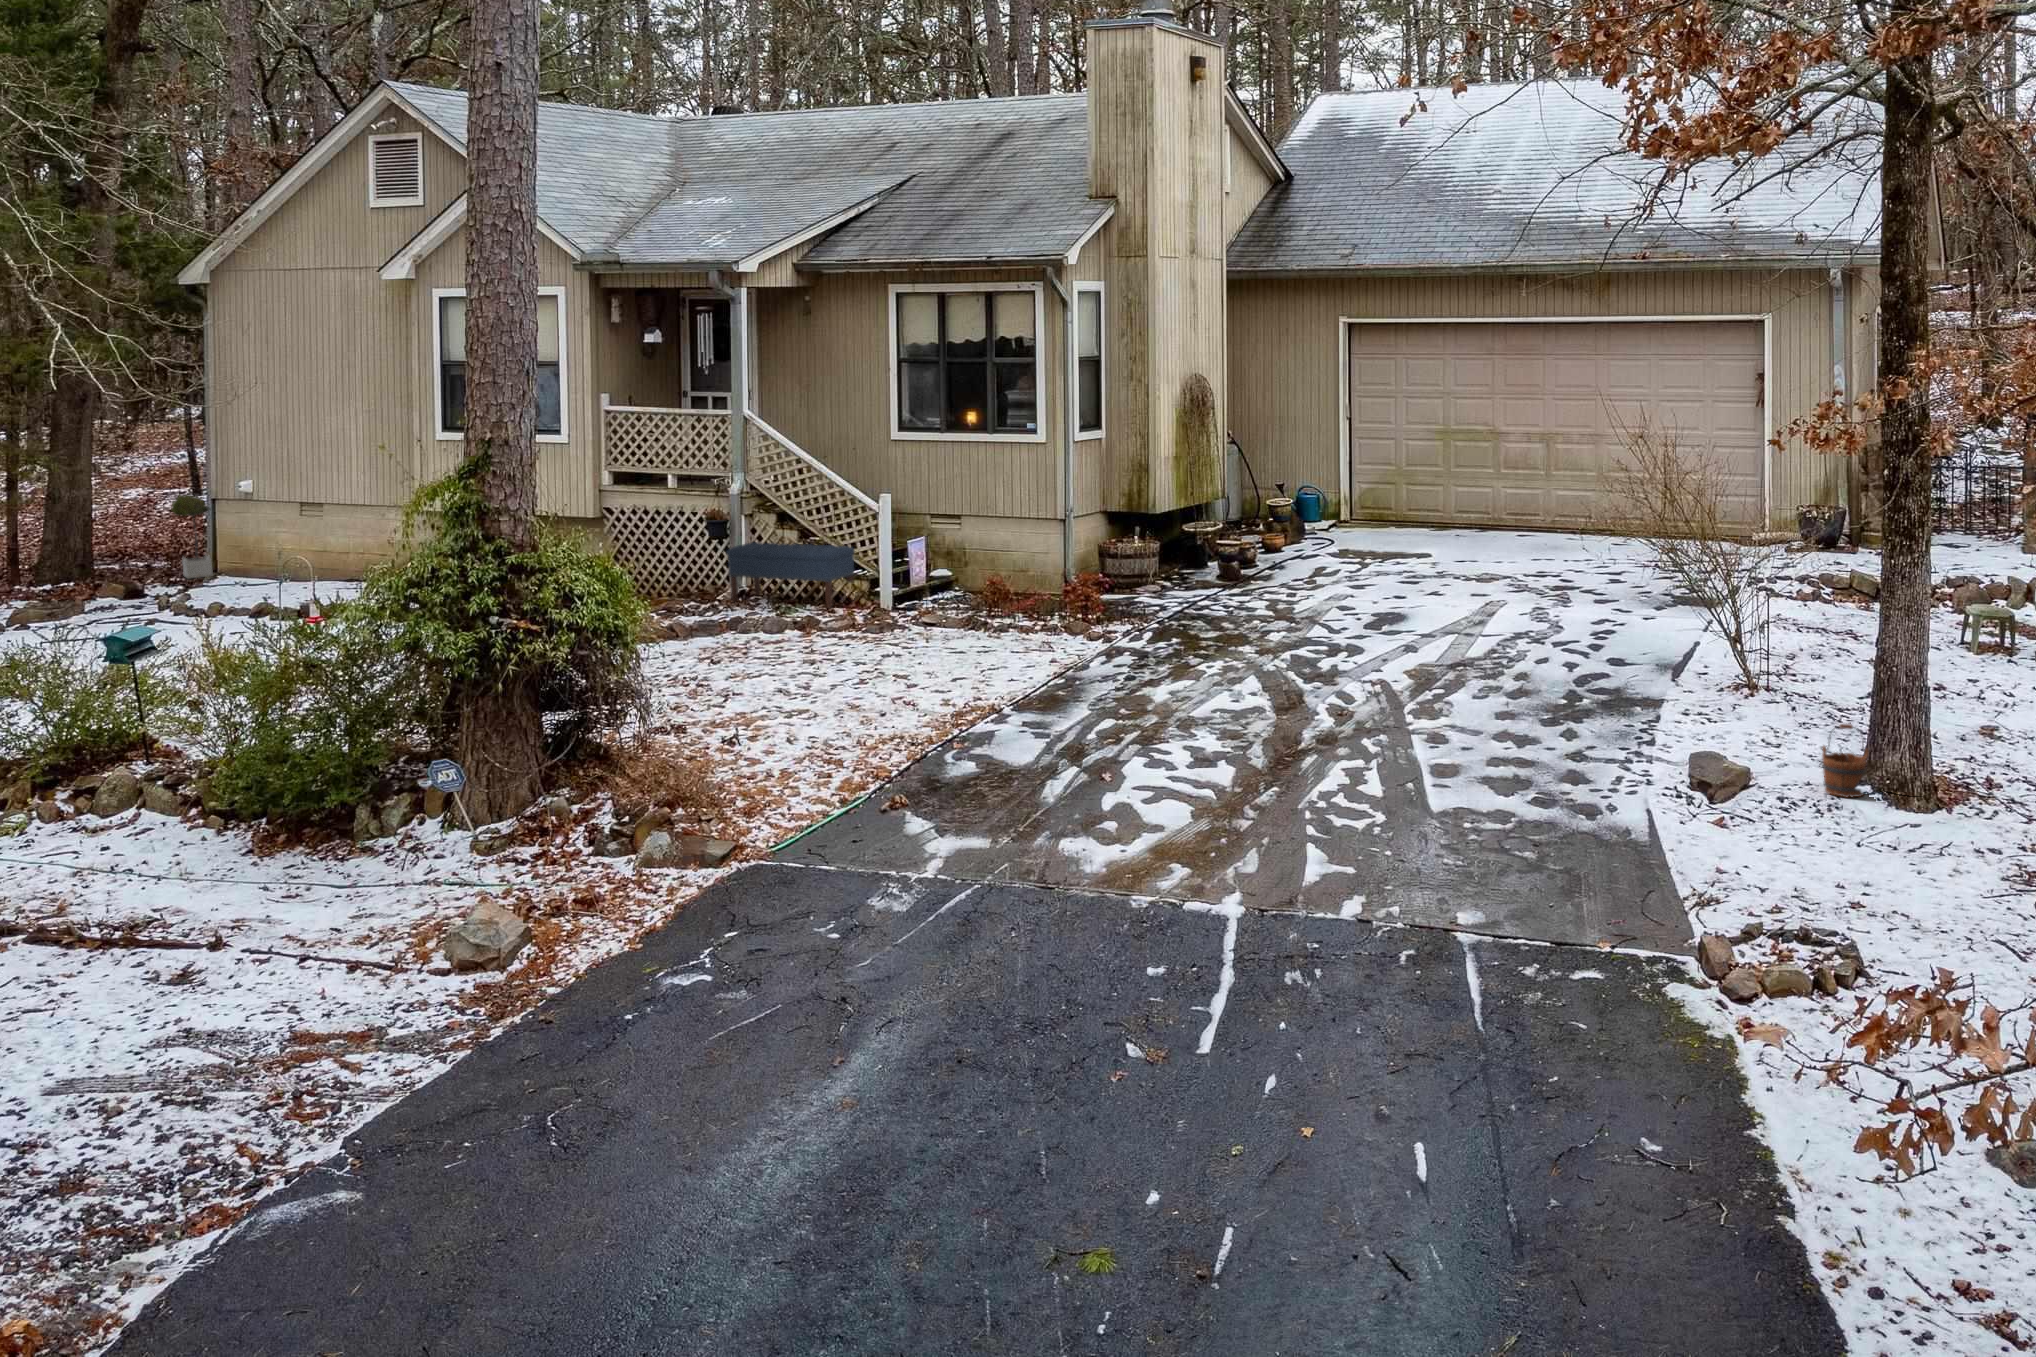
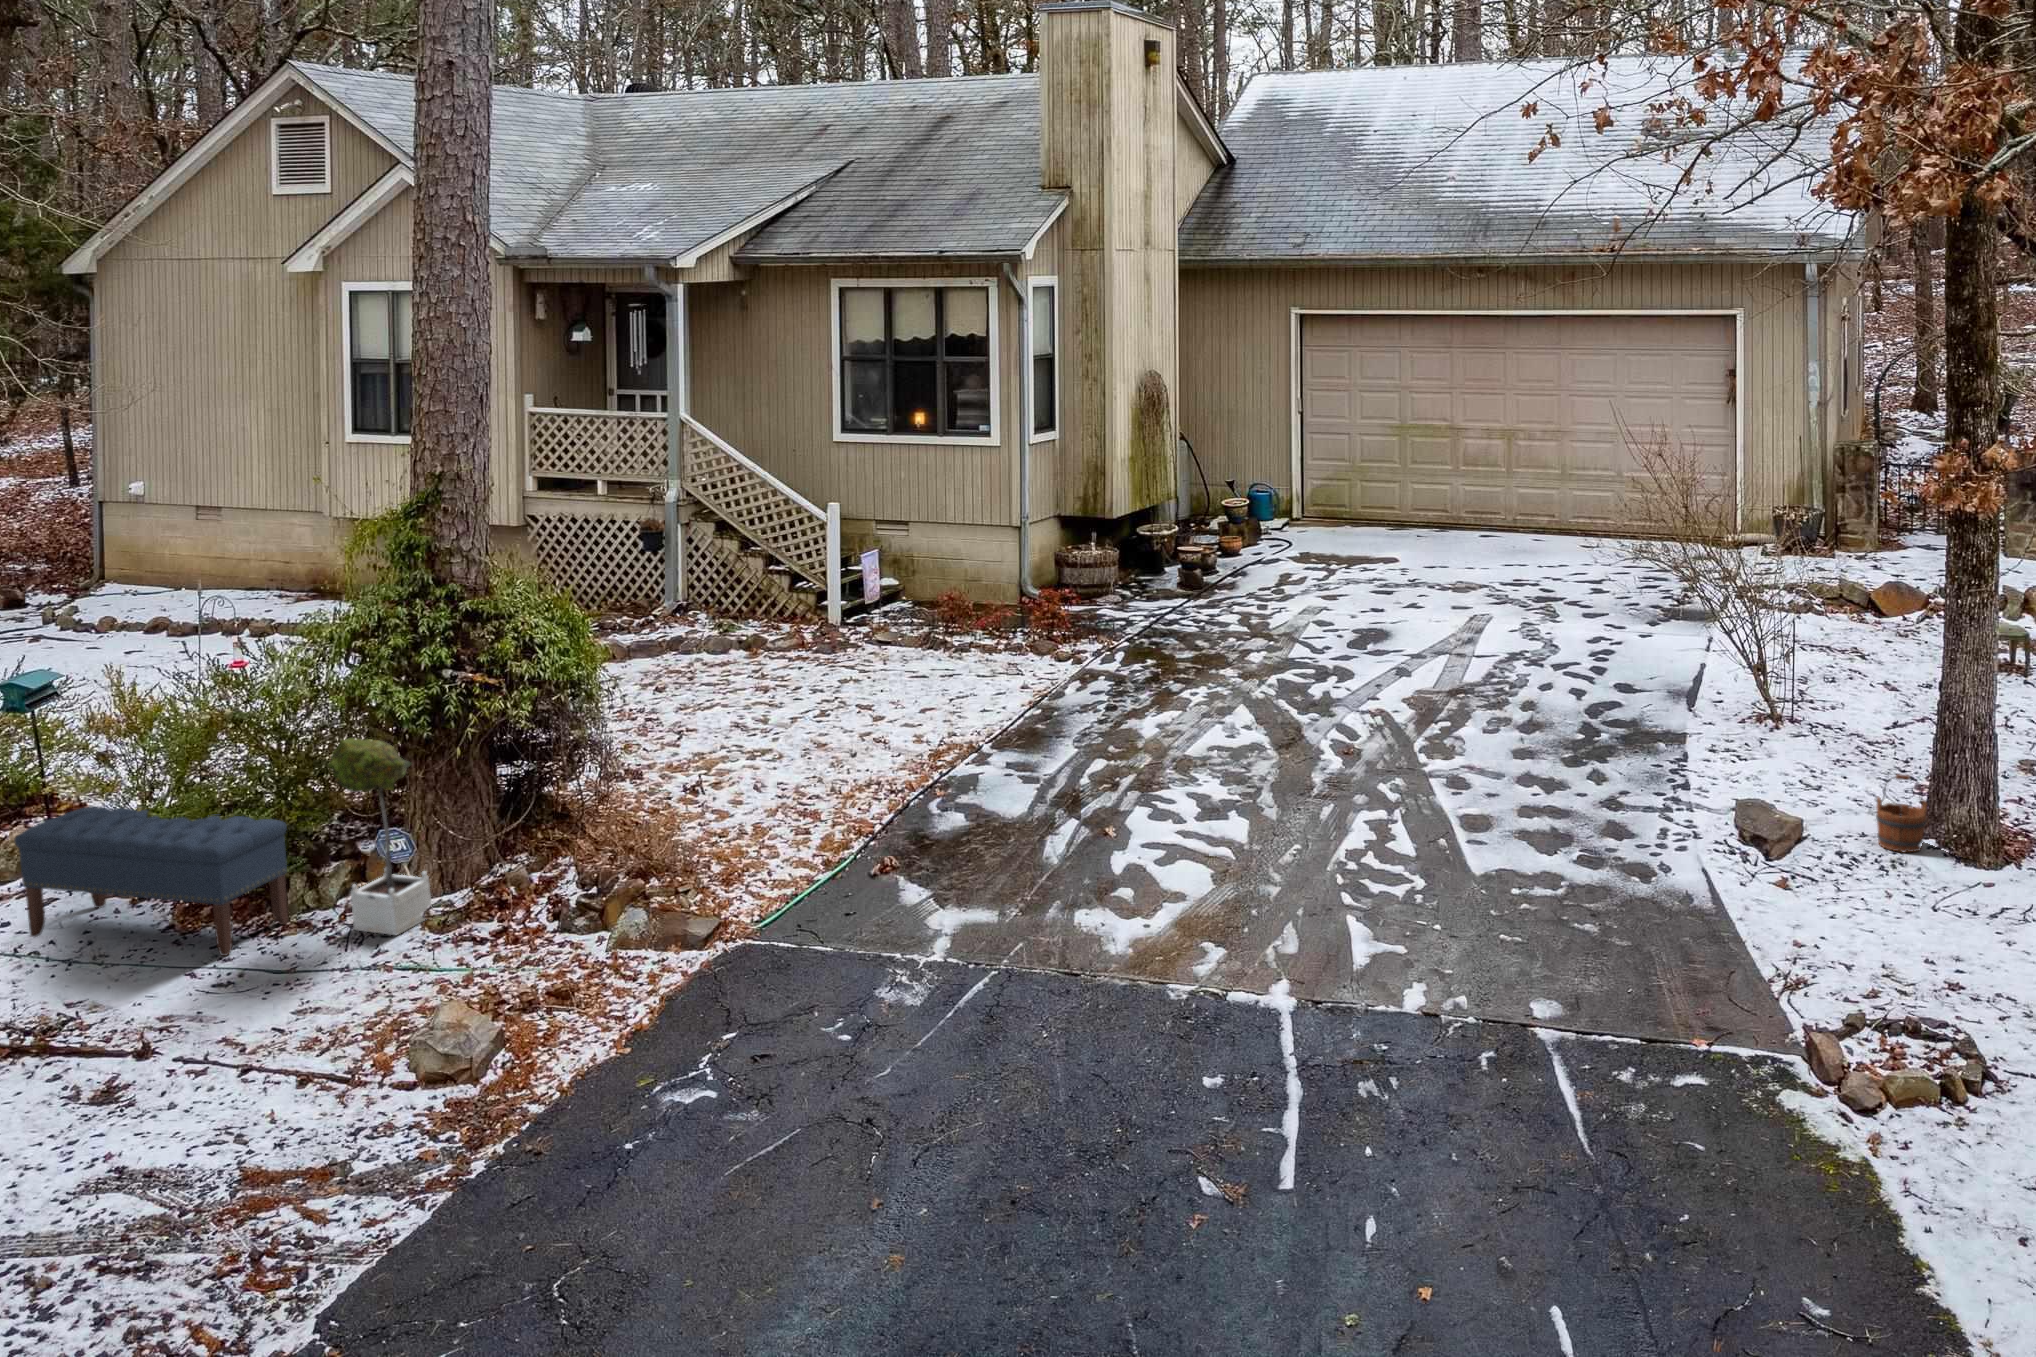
potted tree: present [171,494,213,578] -> present [329,739,431,935]
bench: present [726,542,855,608] -> present [14,807,288,956]

